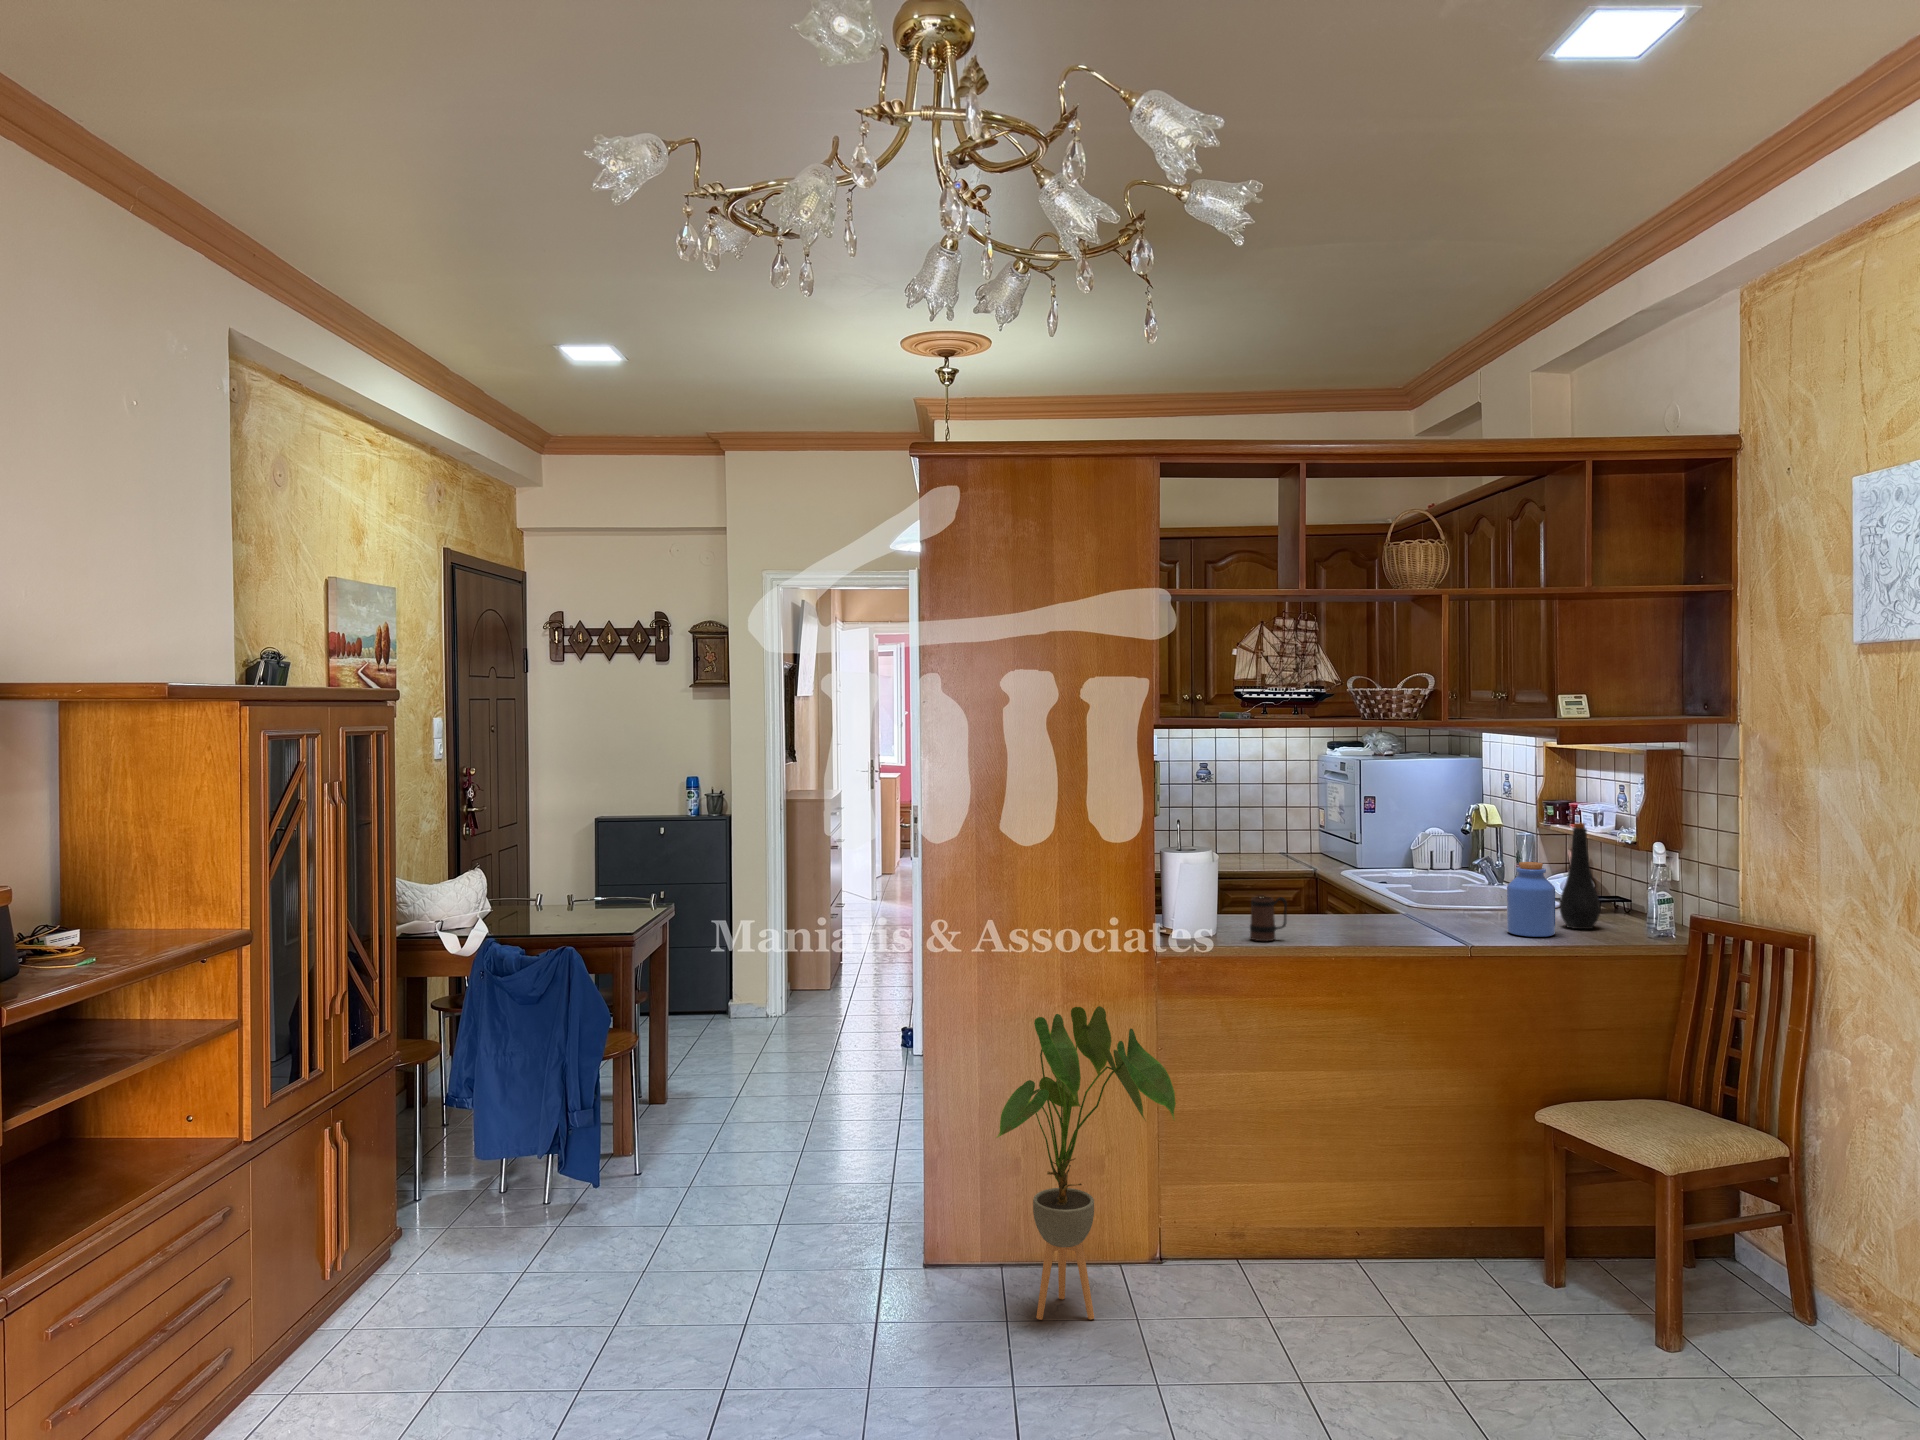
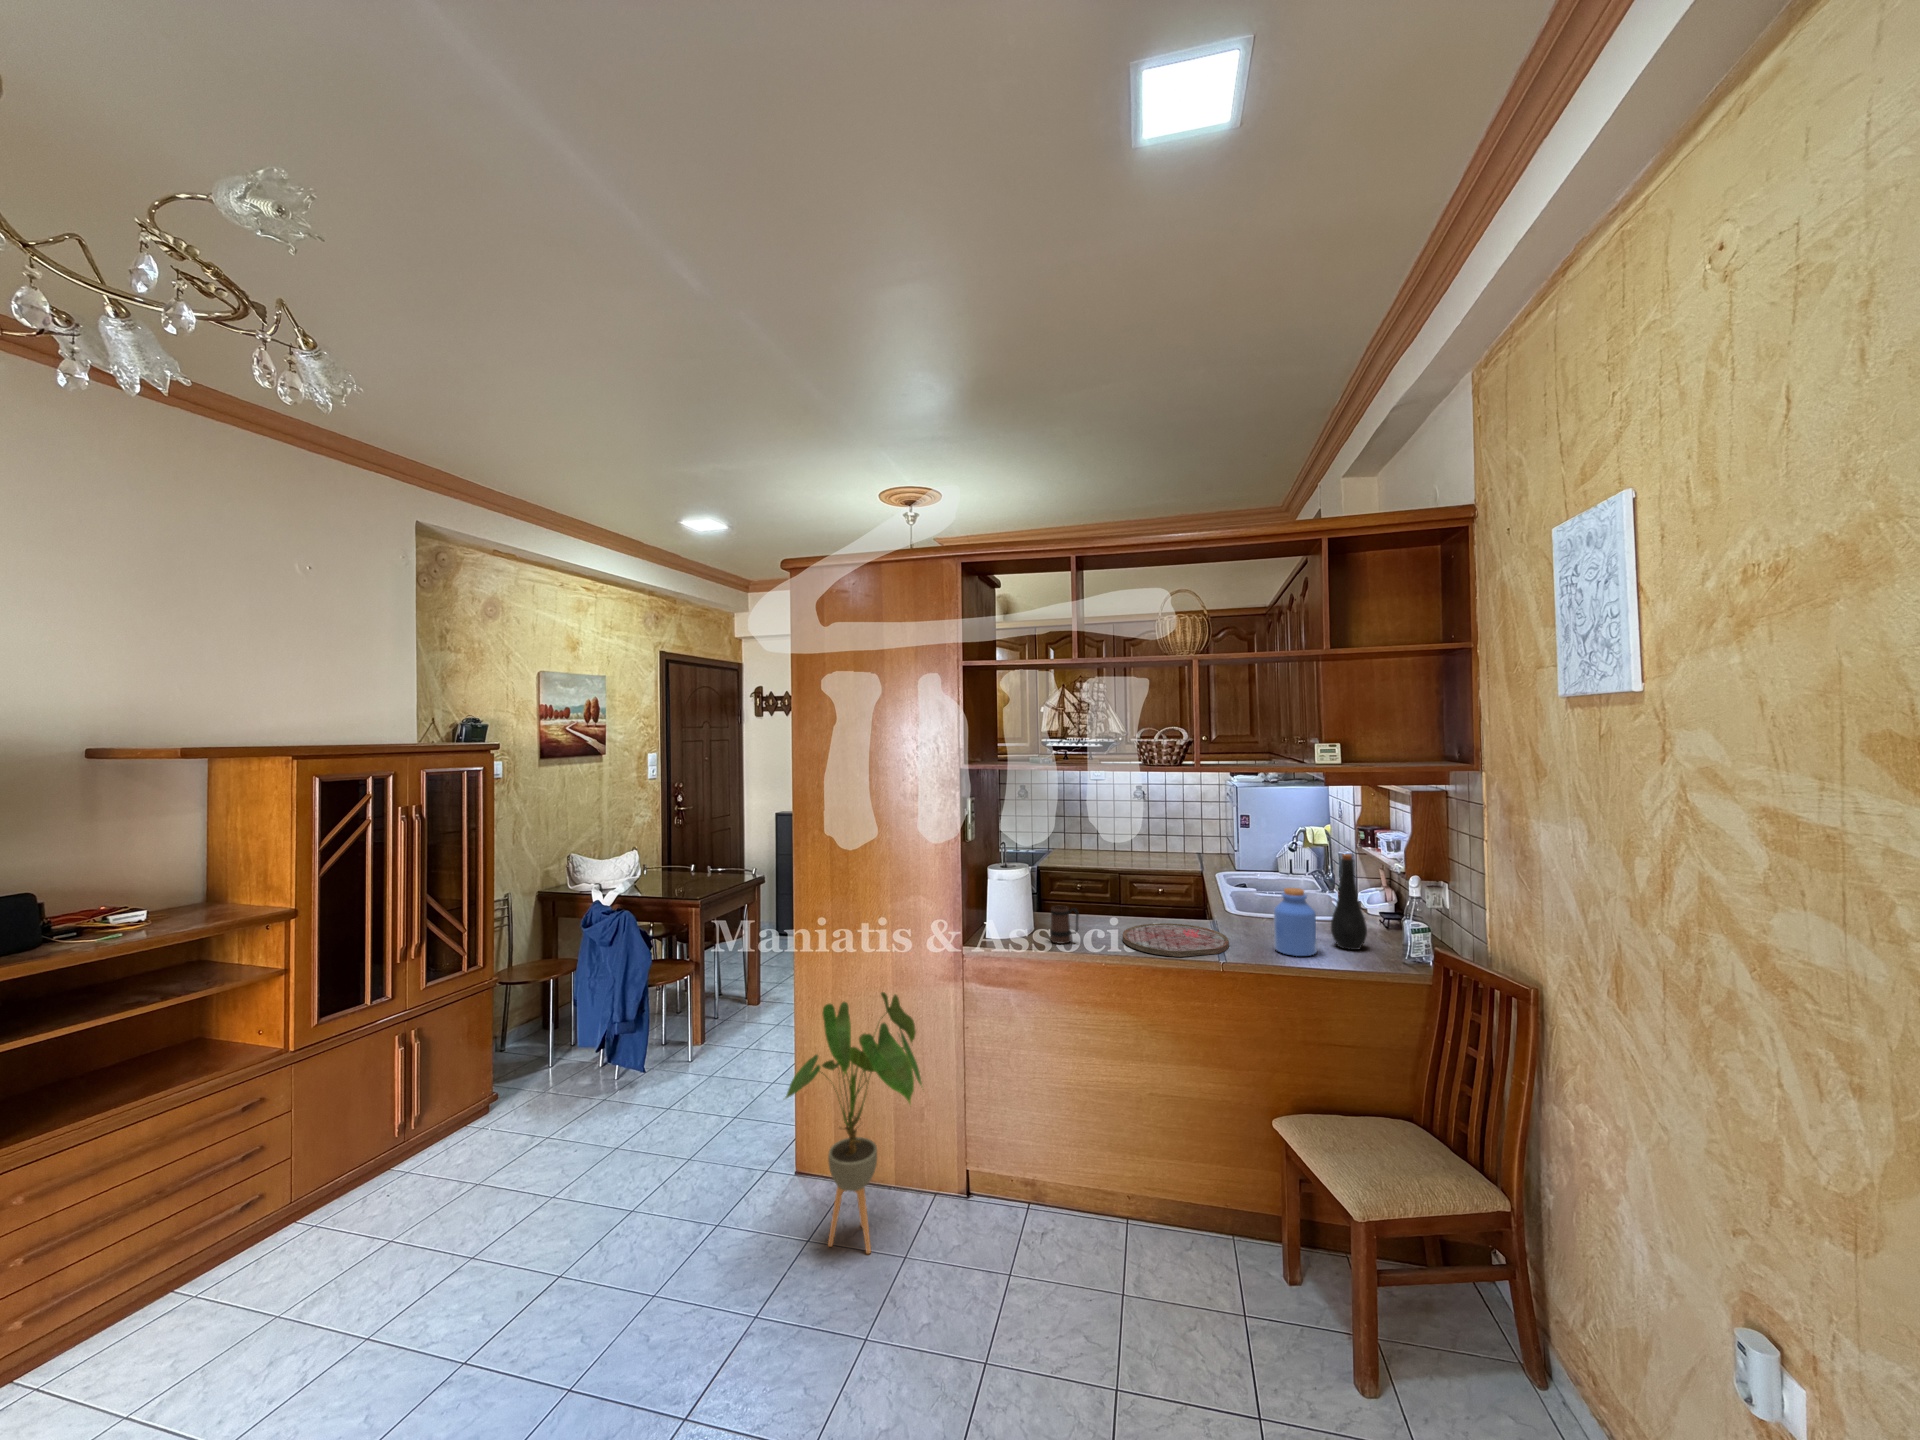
cutting board: none [1328,917,1458,944] -> present [1123,923,1229,957]

